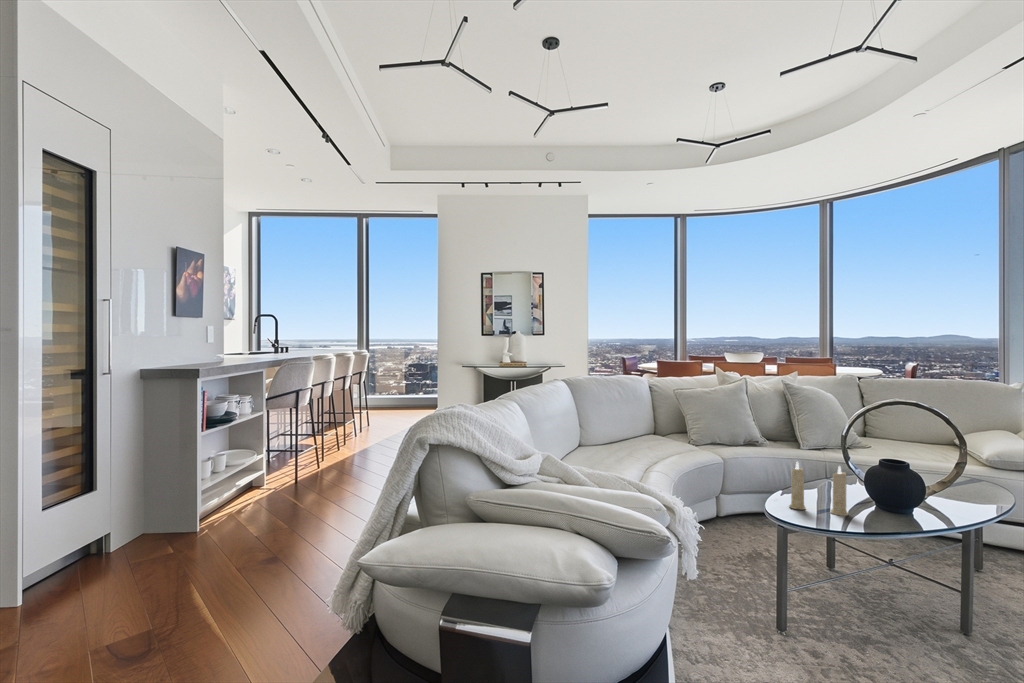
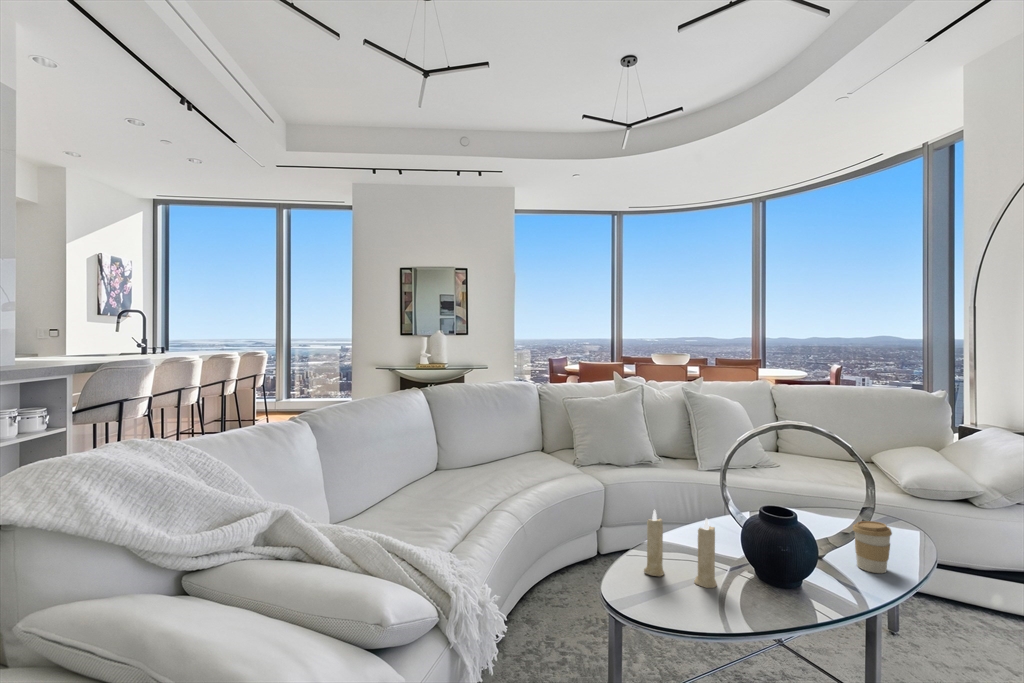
coffee cup: none [949,472,981,509] -> present [853,521,892,573]

